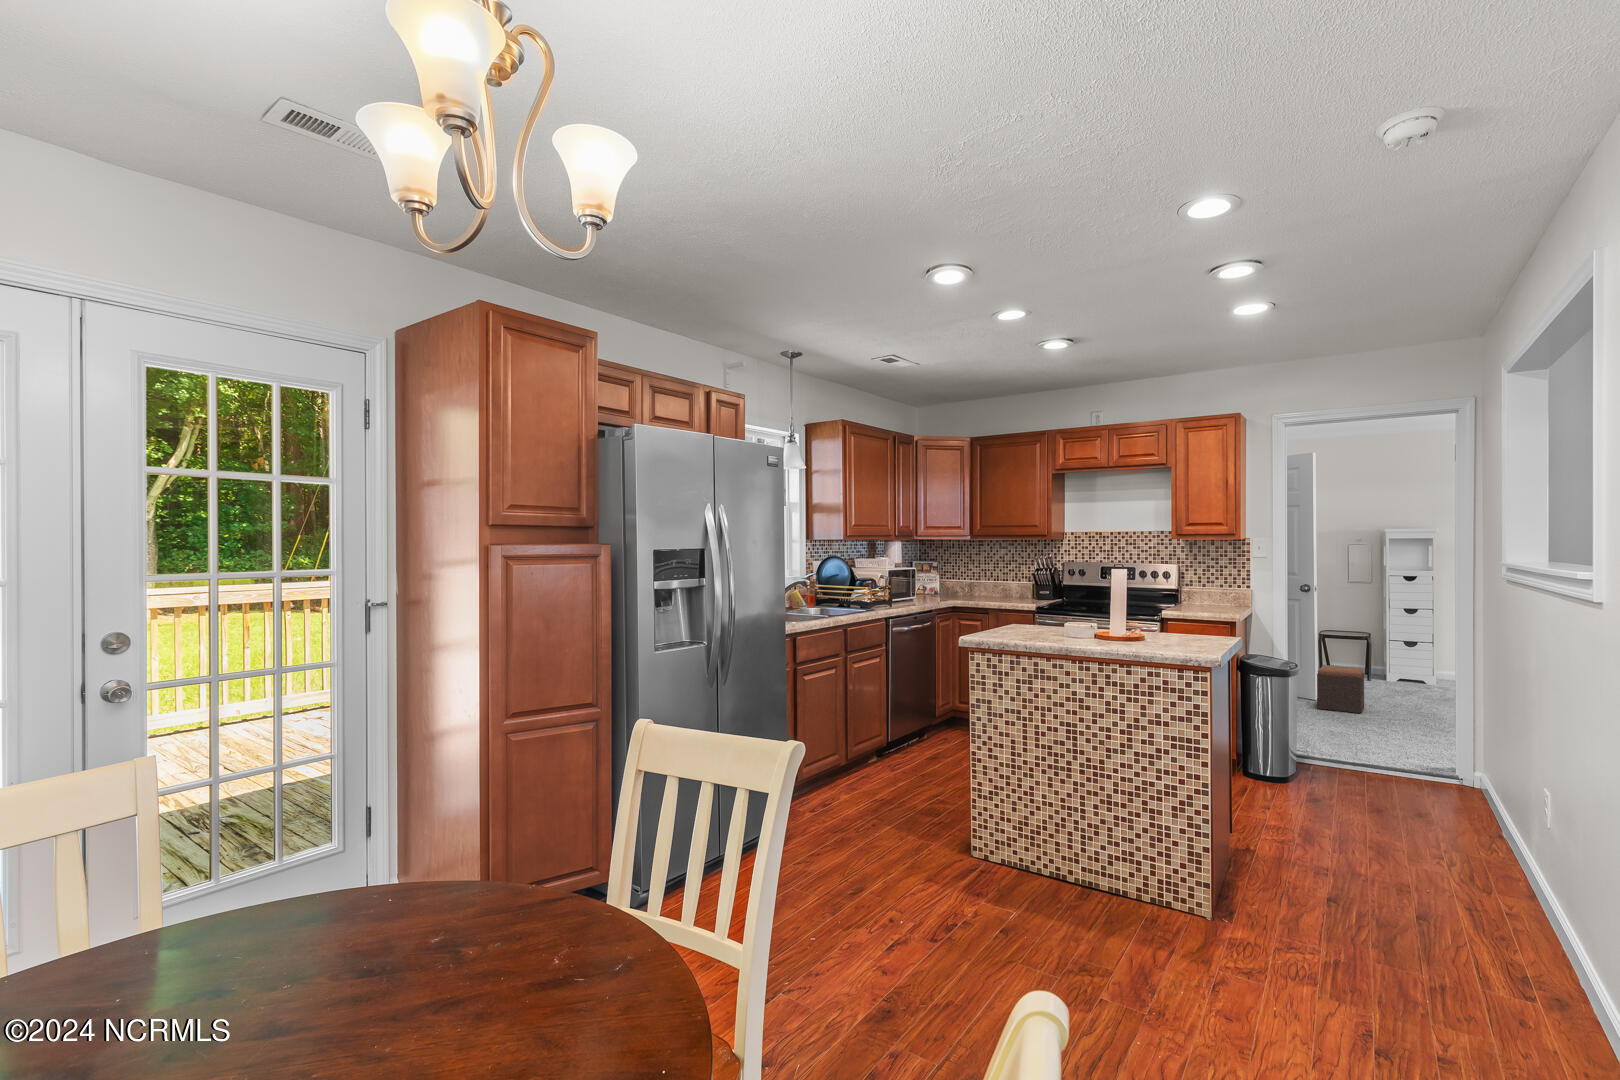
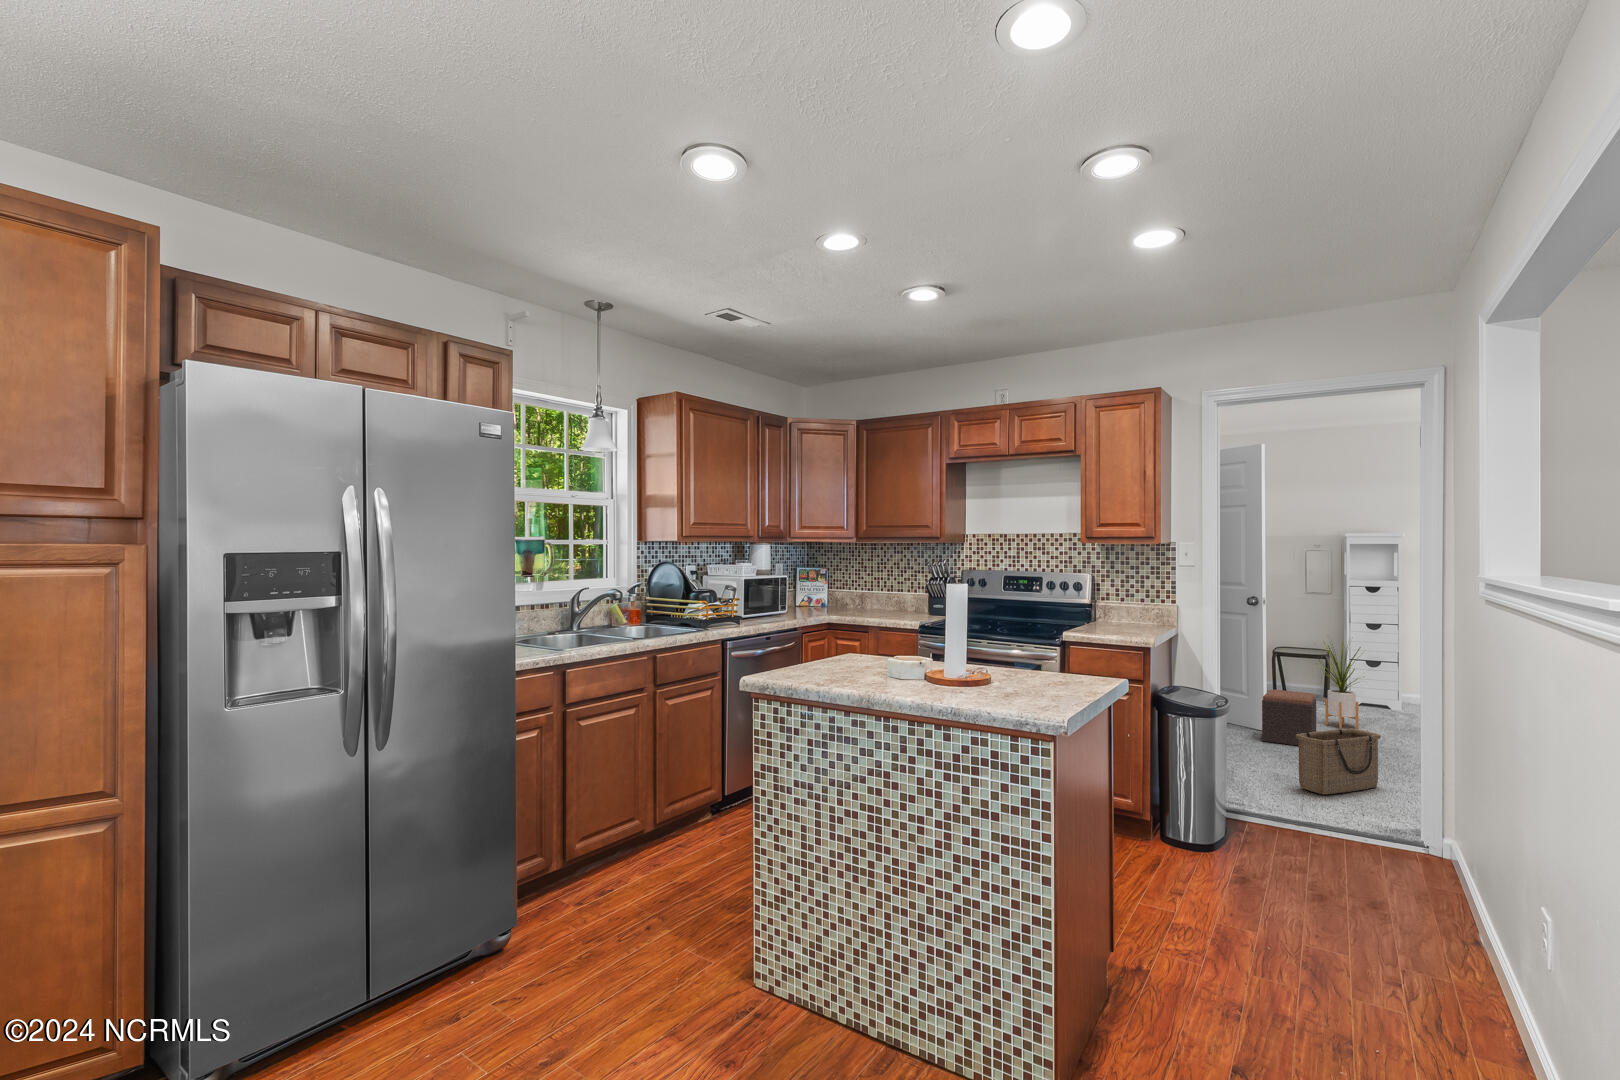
house plant: none [1360,618,1413,700] -> present [1316,641,1363,729]
basket: none [1351,694,1422,746] -> present [1296,728,1381,795]

